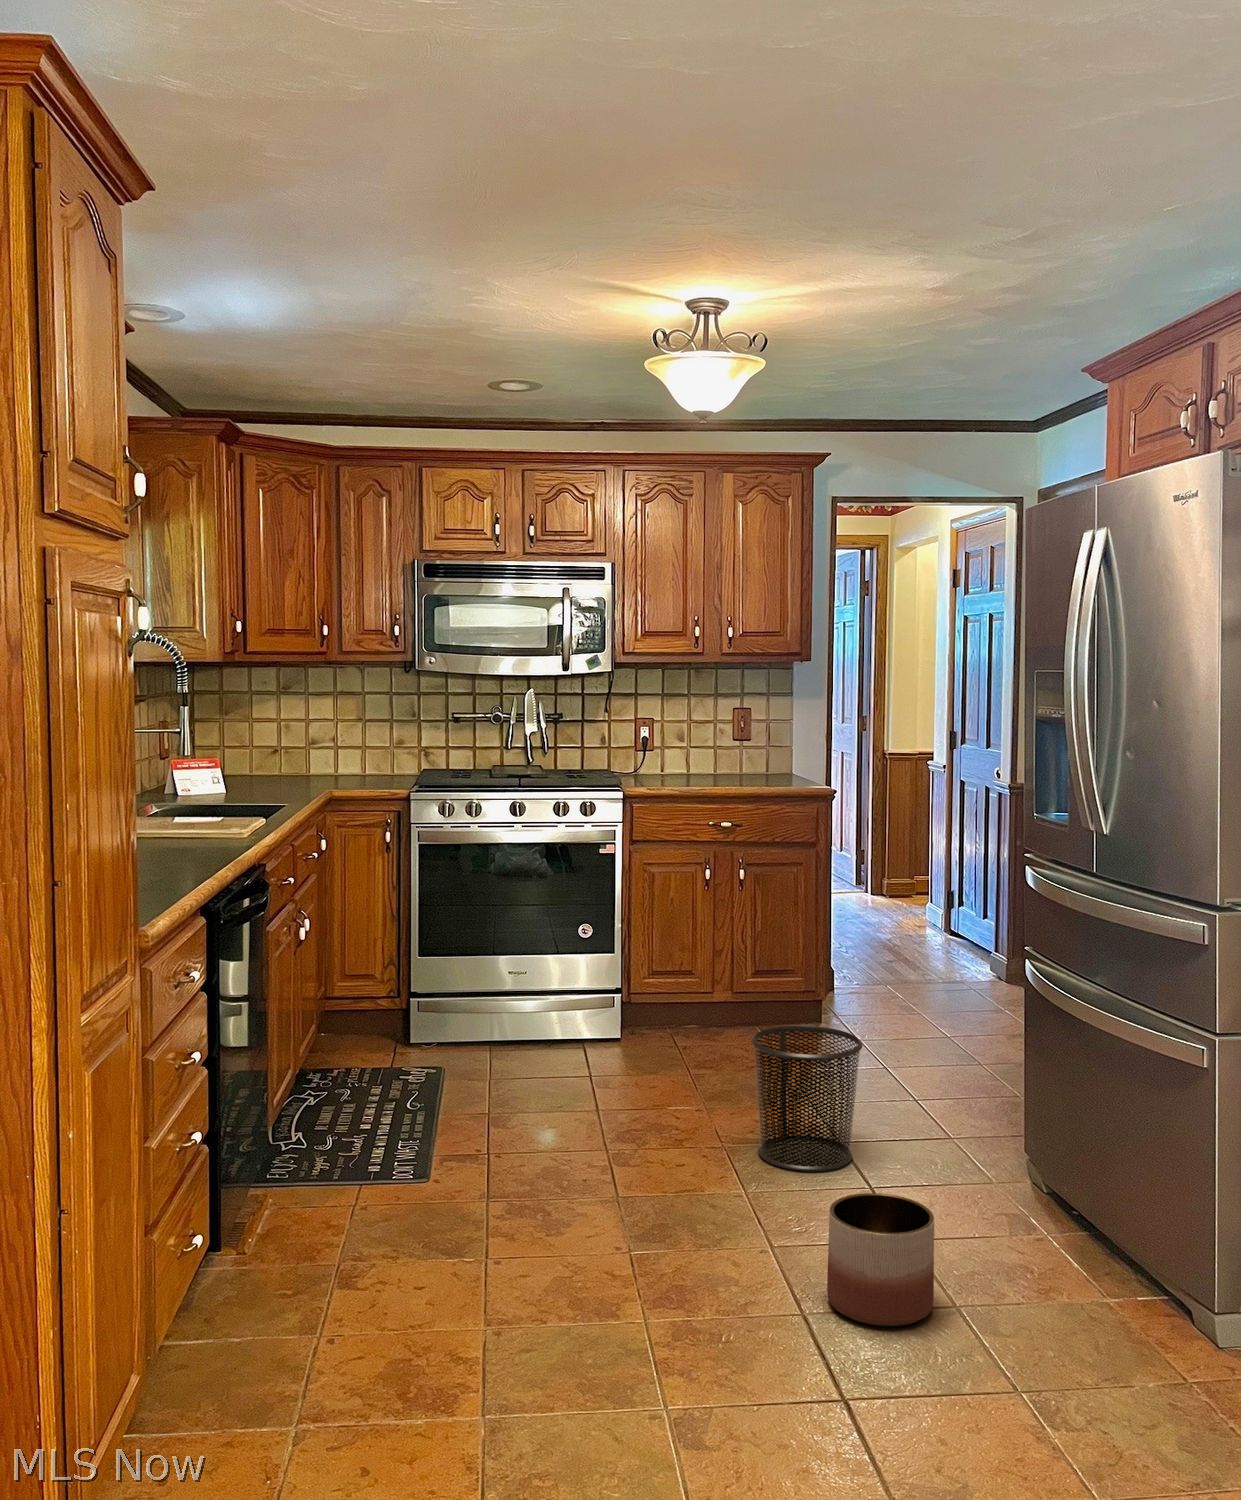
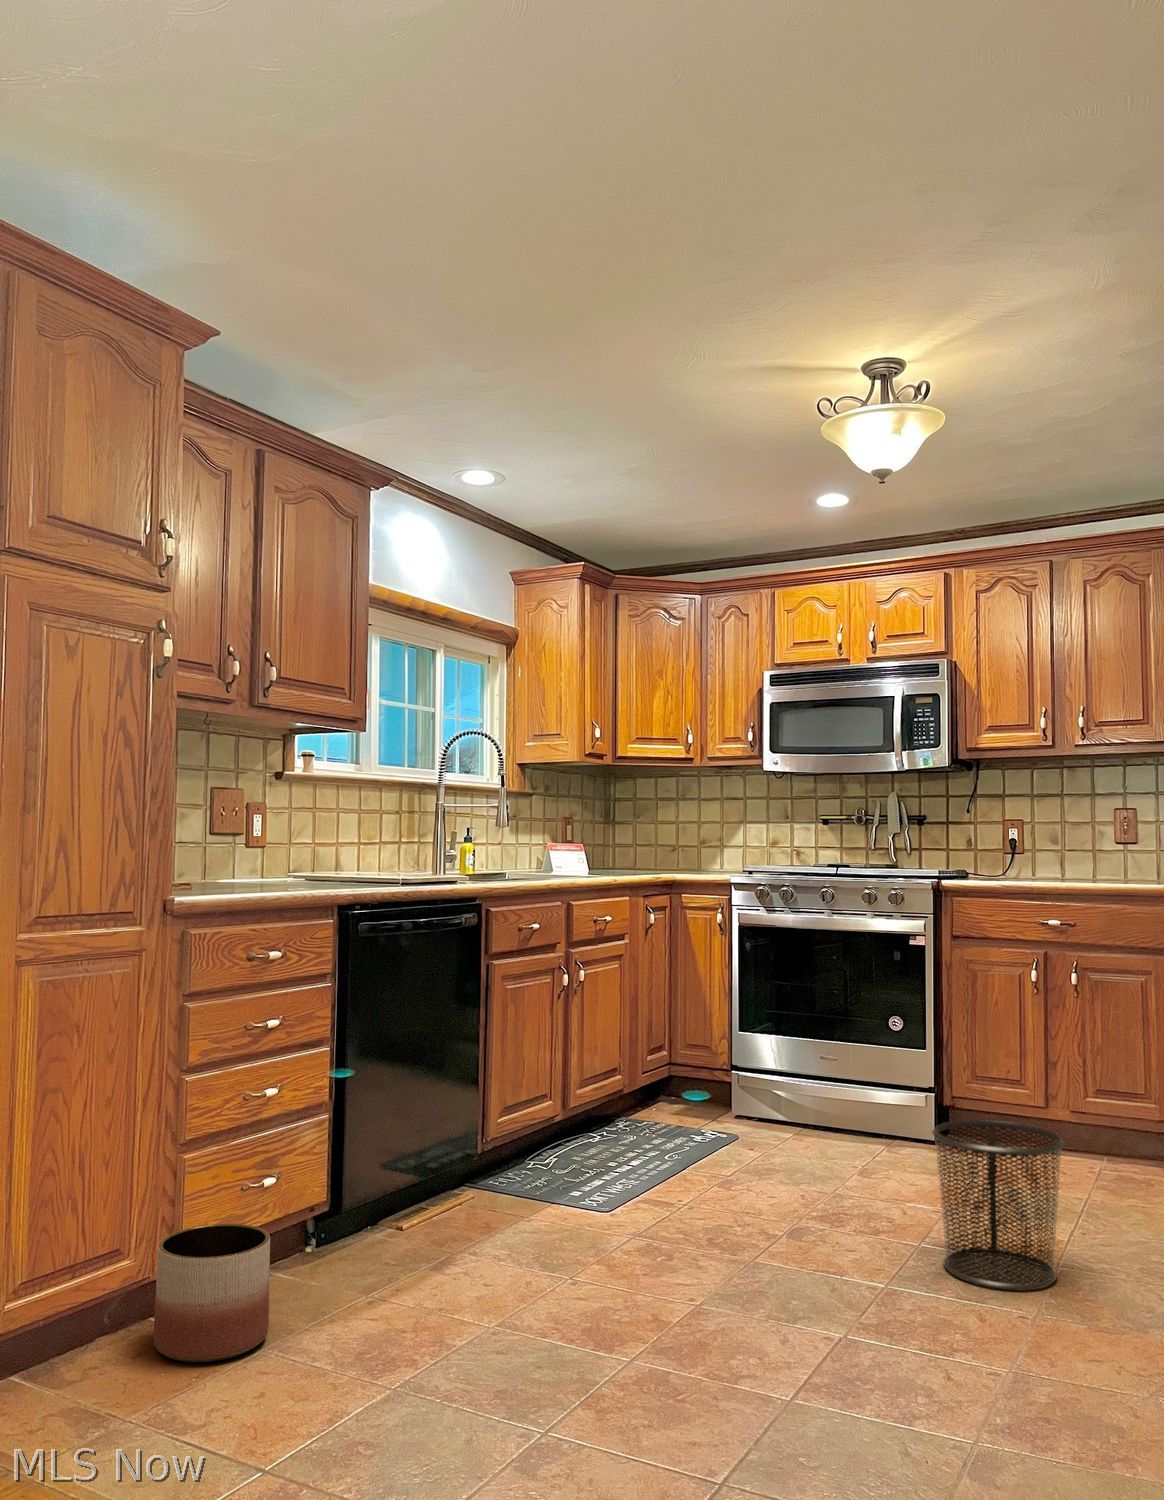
planter: present [827,1193,934,1326] -> present [153,1224,270,1362]

